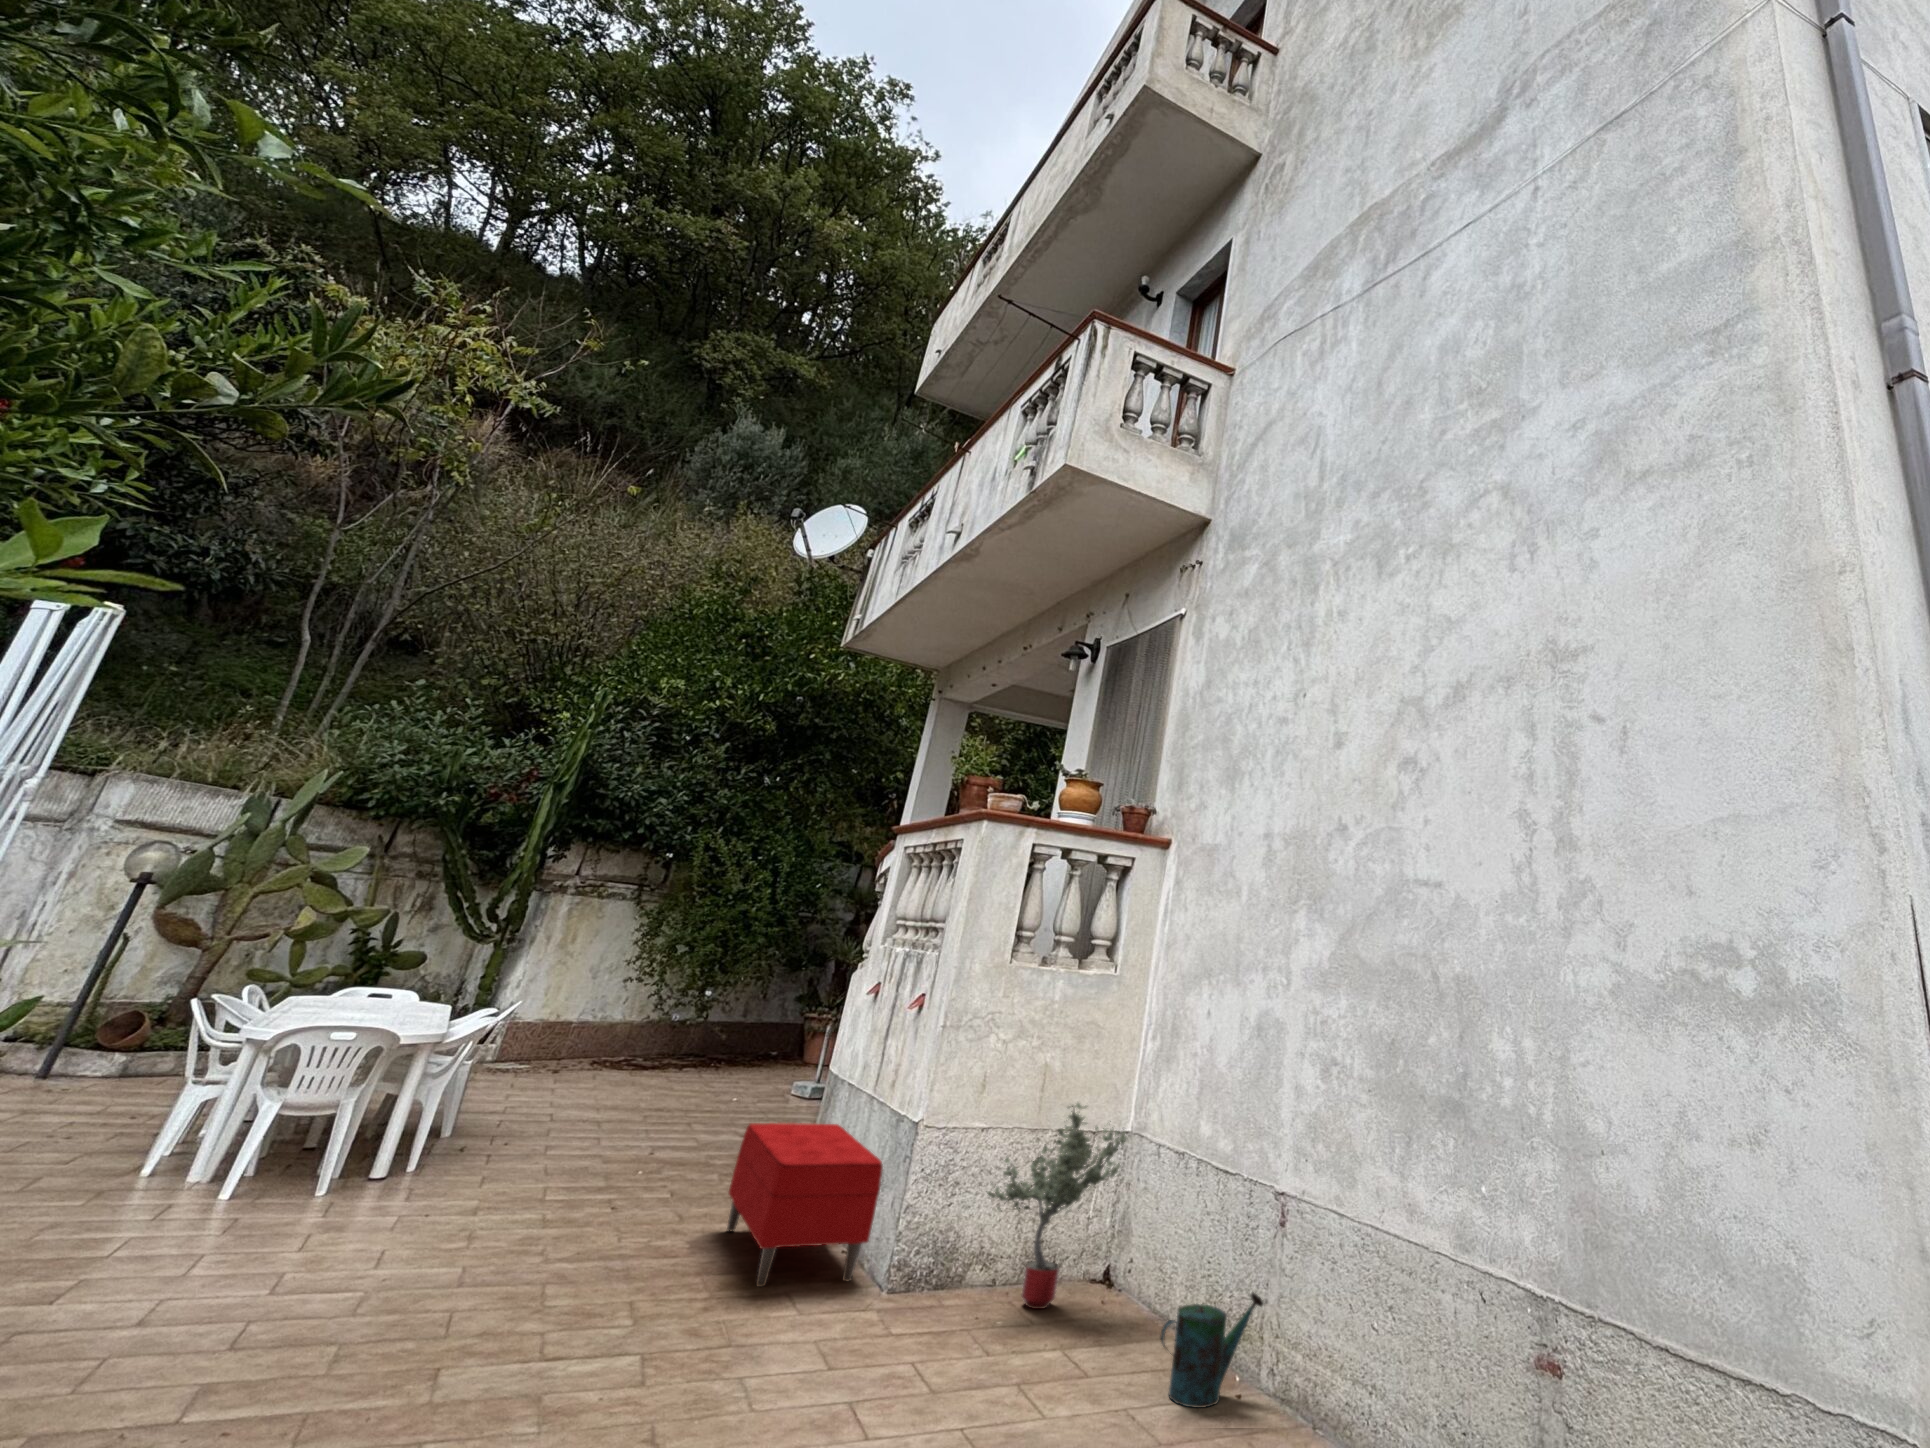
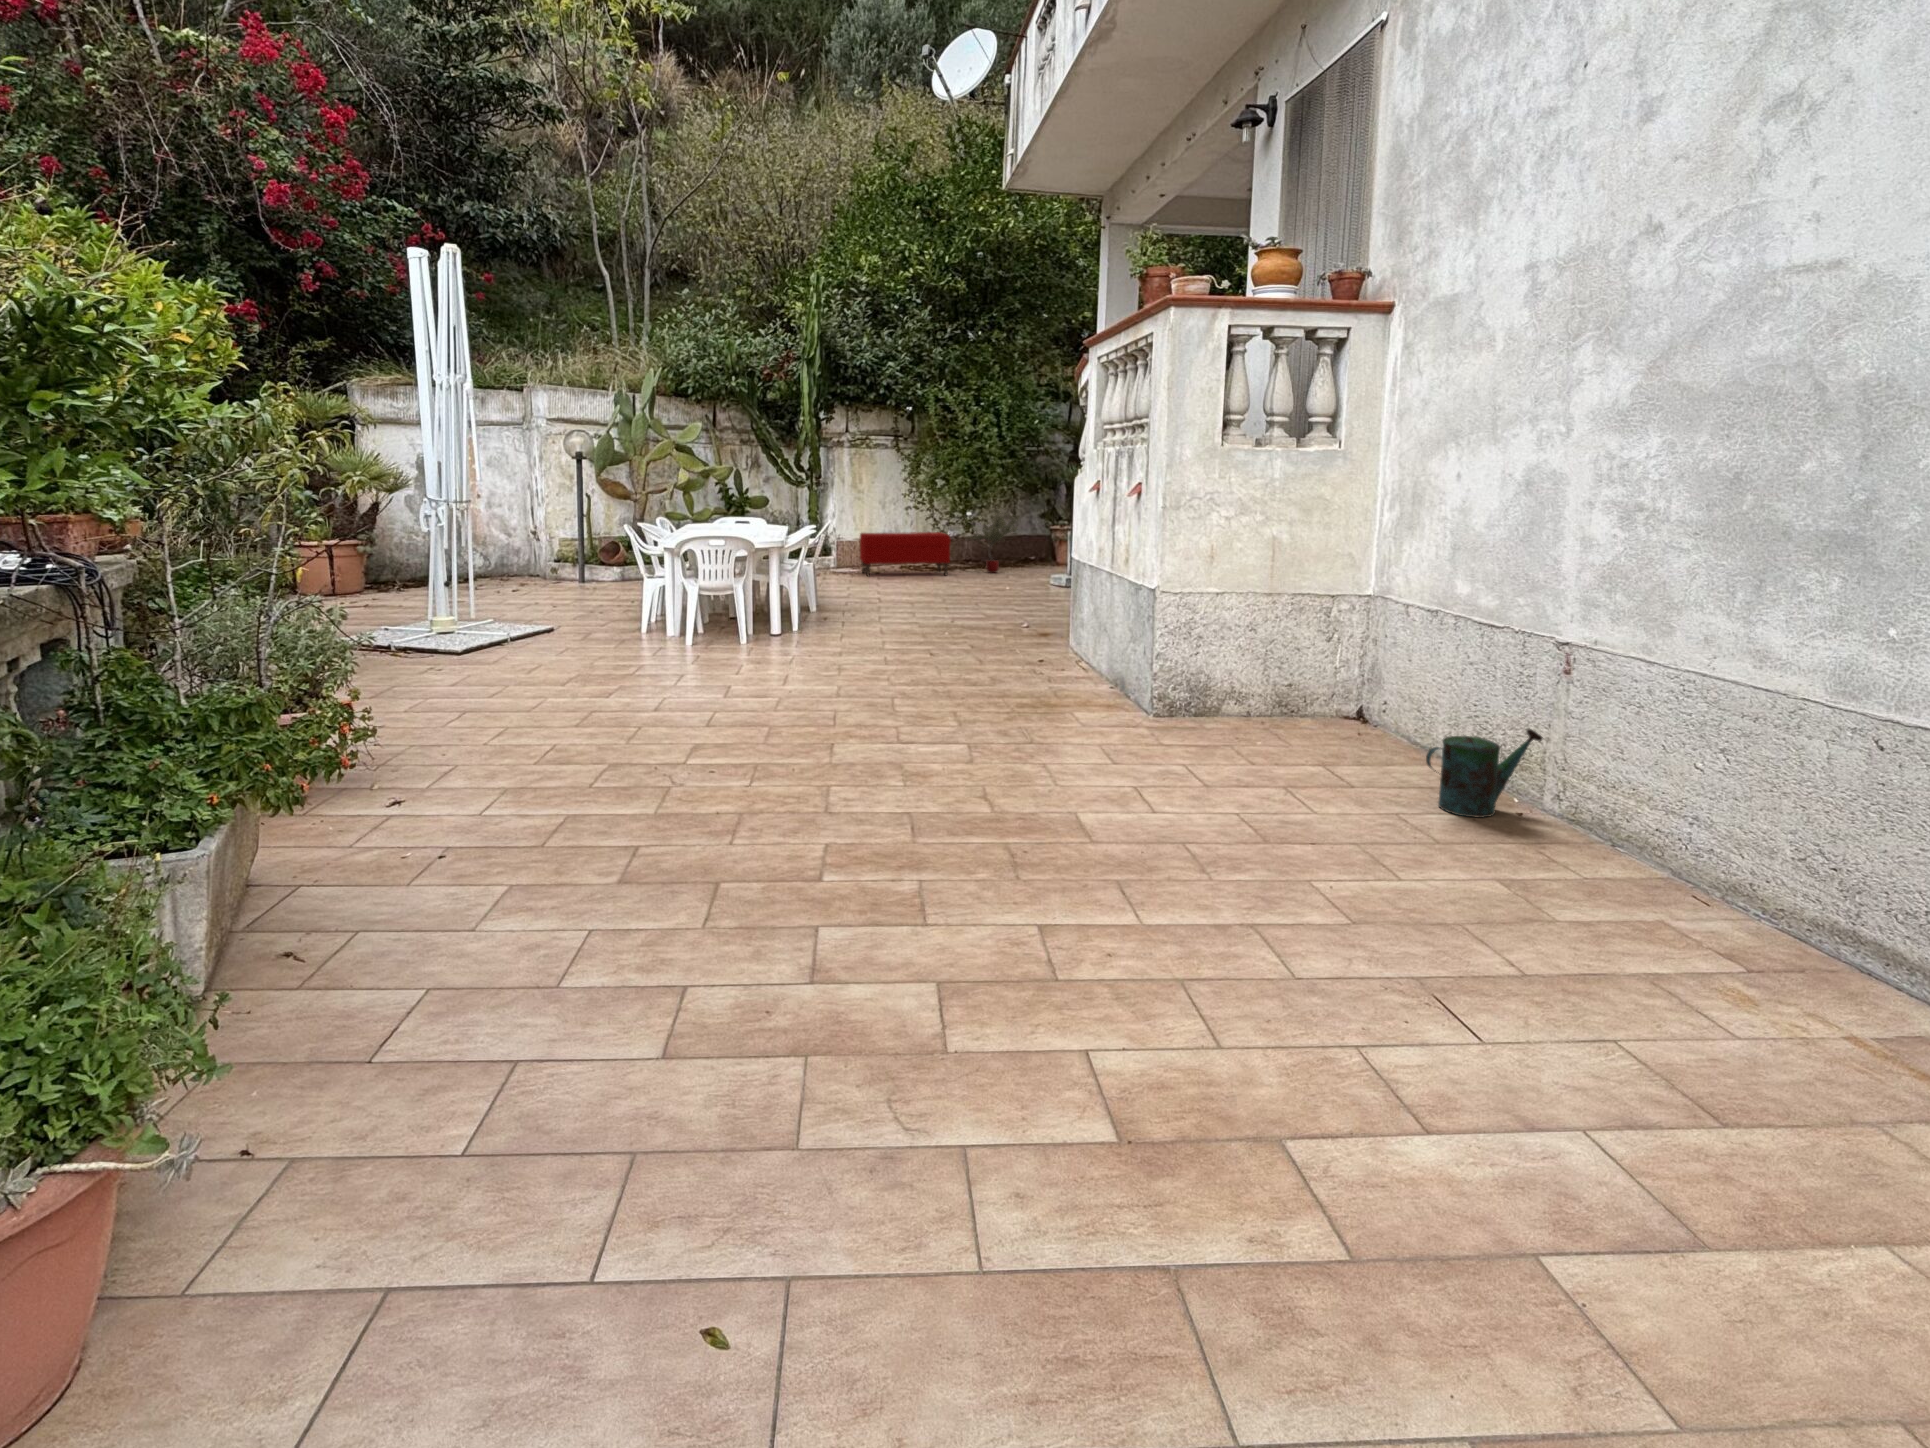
potted tree: present [987,1103,1126,1309] -> present [970,507,1018,573]
bench: present [727,1123,883,1287] -> present [860,532,951,576]

